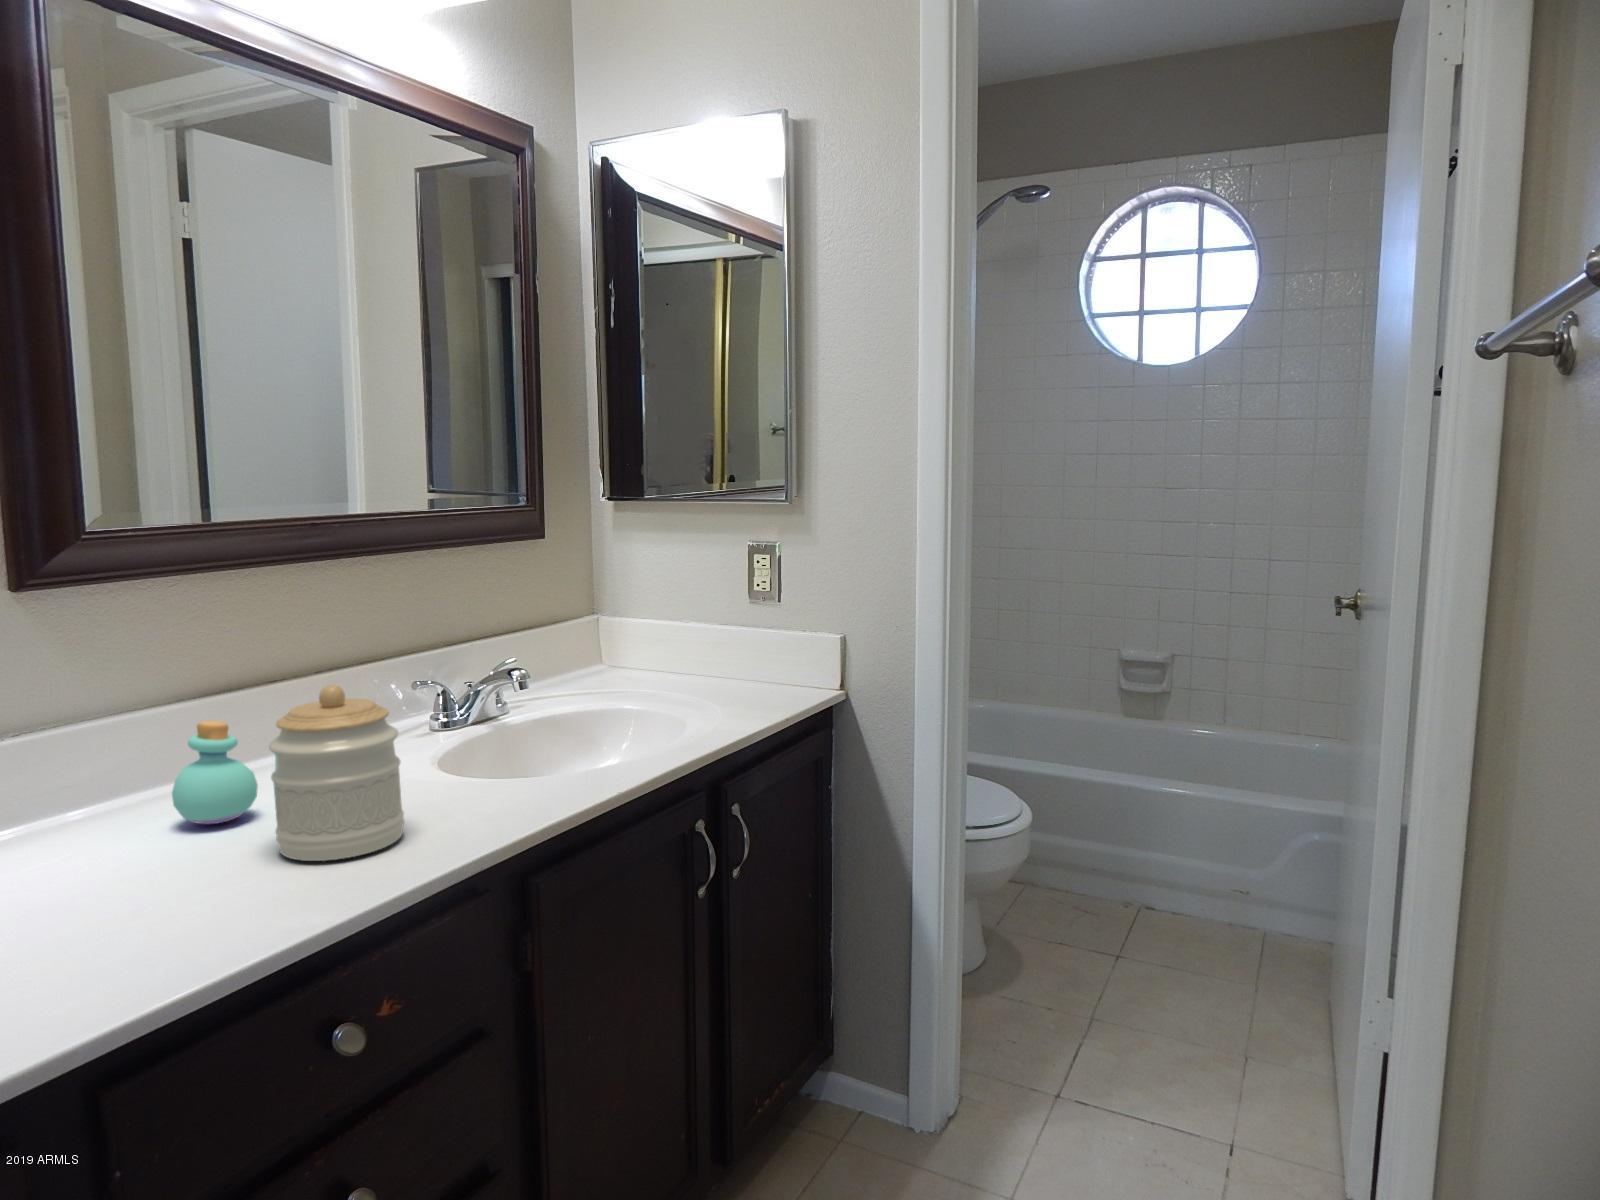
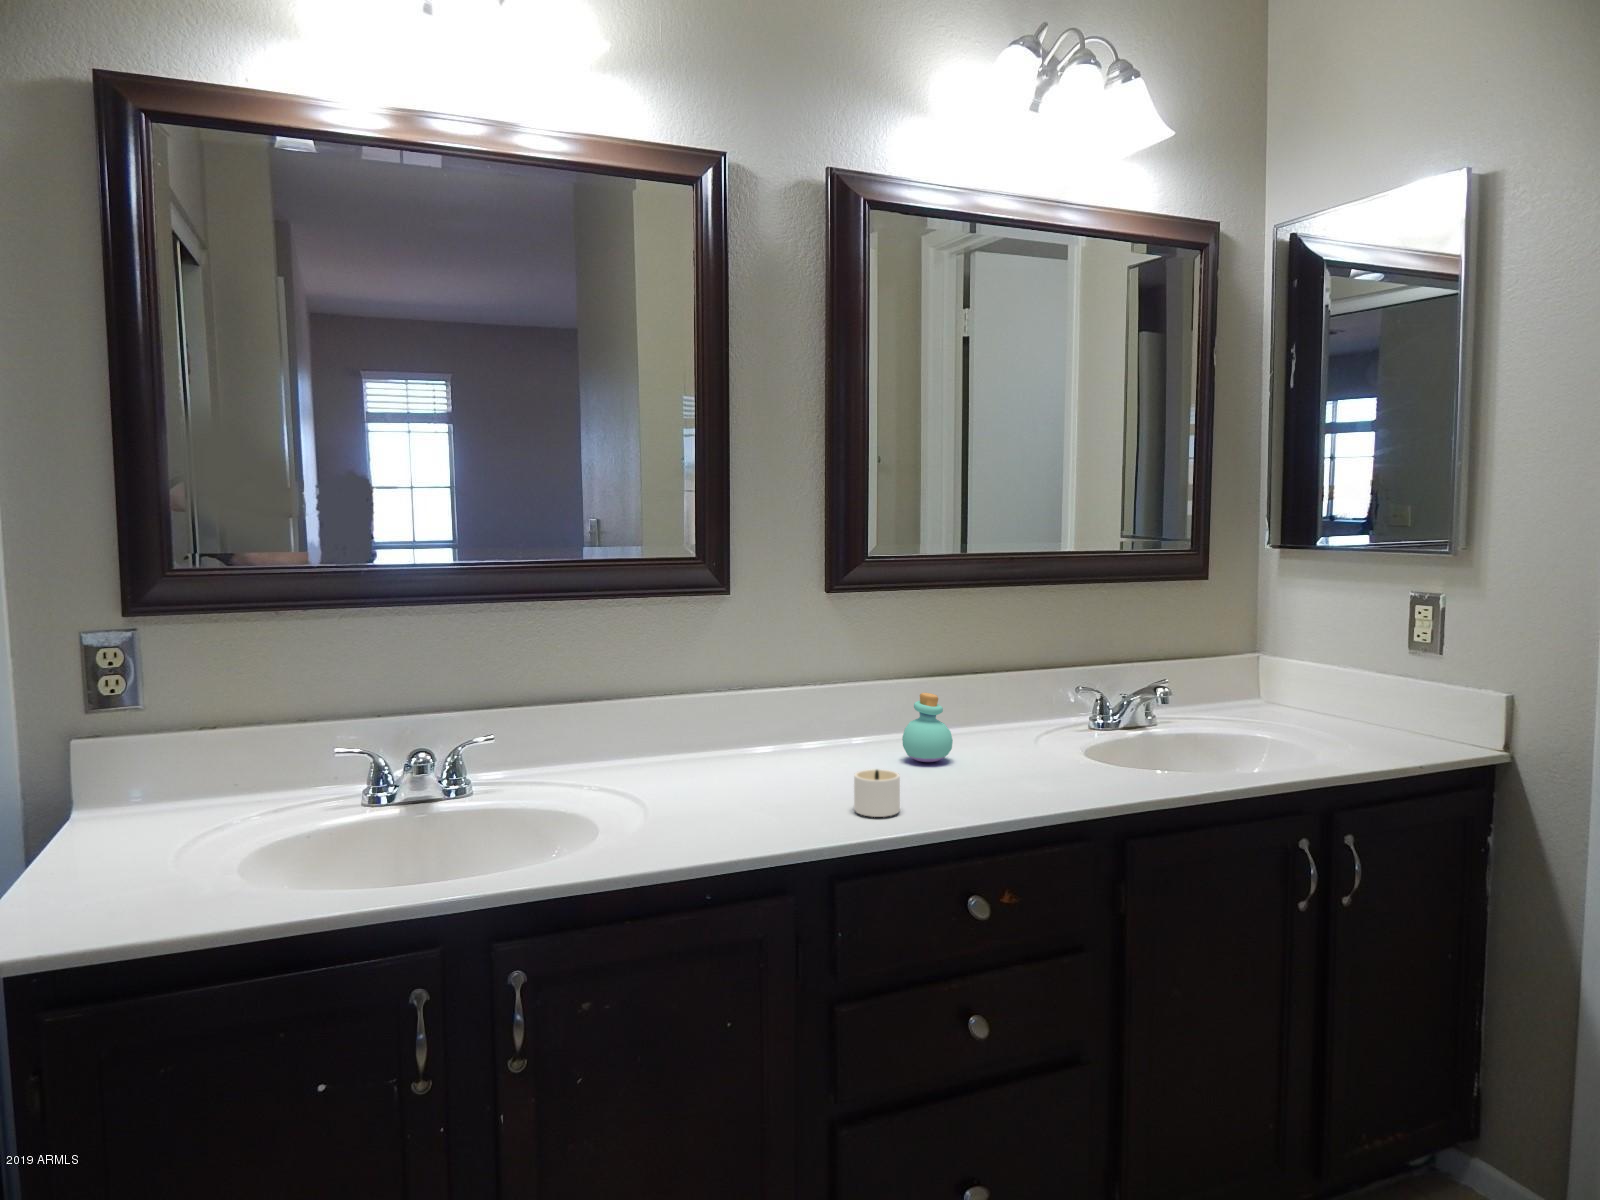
jar: present [269,685,404,861] -> none [955,678,1039,798]
candle: none [106,857,221,942] -> present [854,769,900,817]

